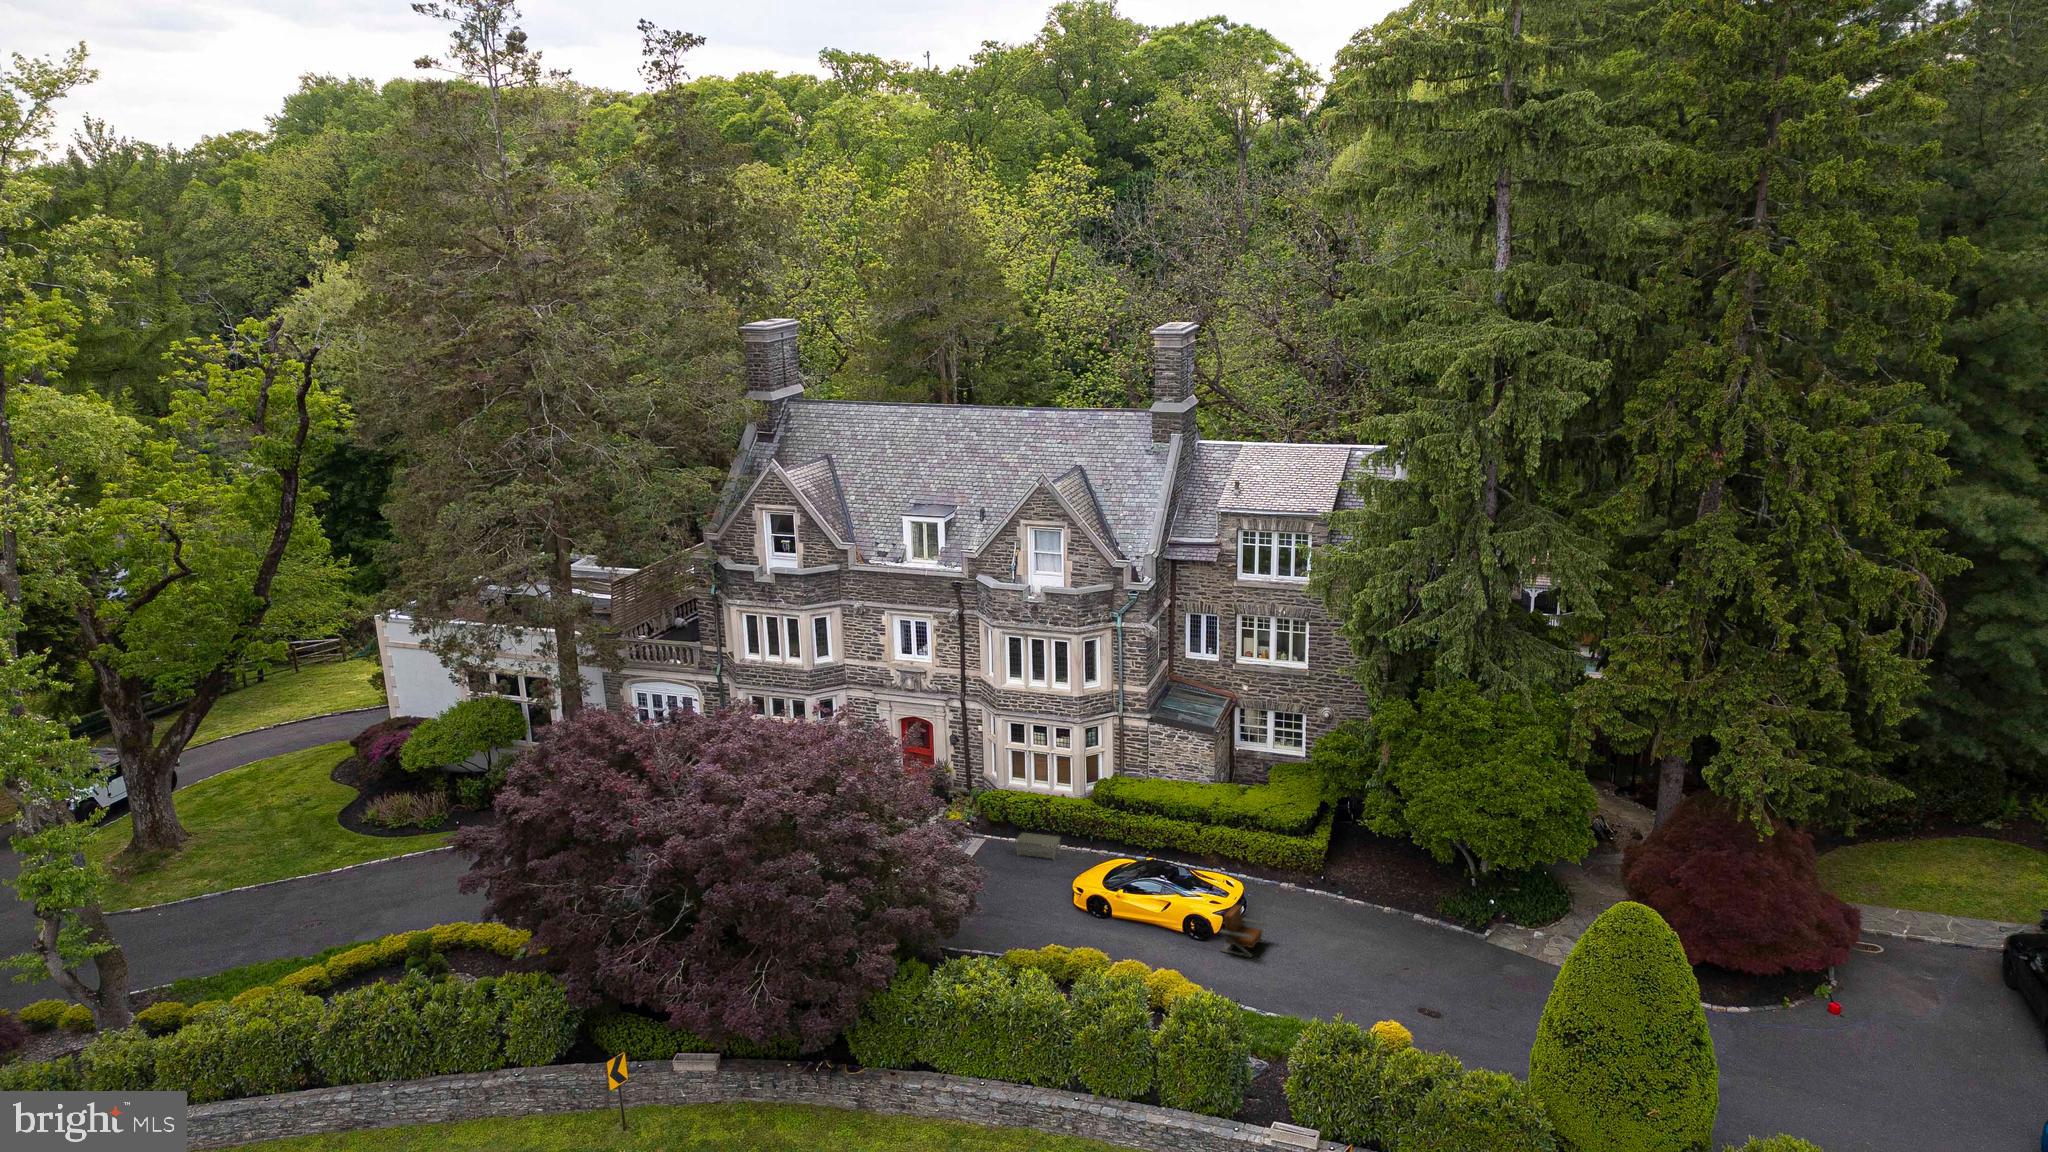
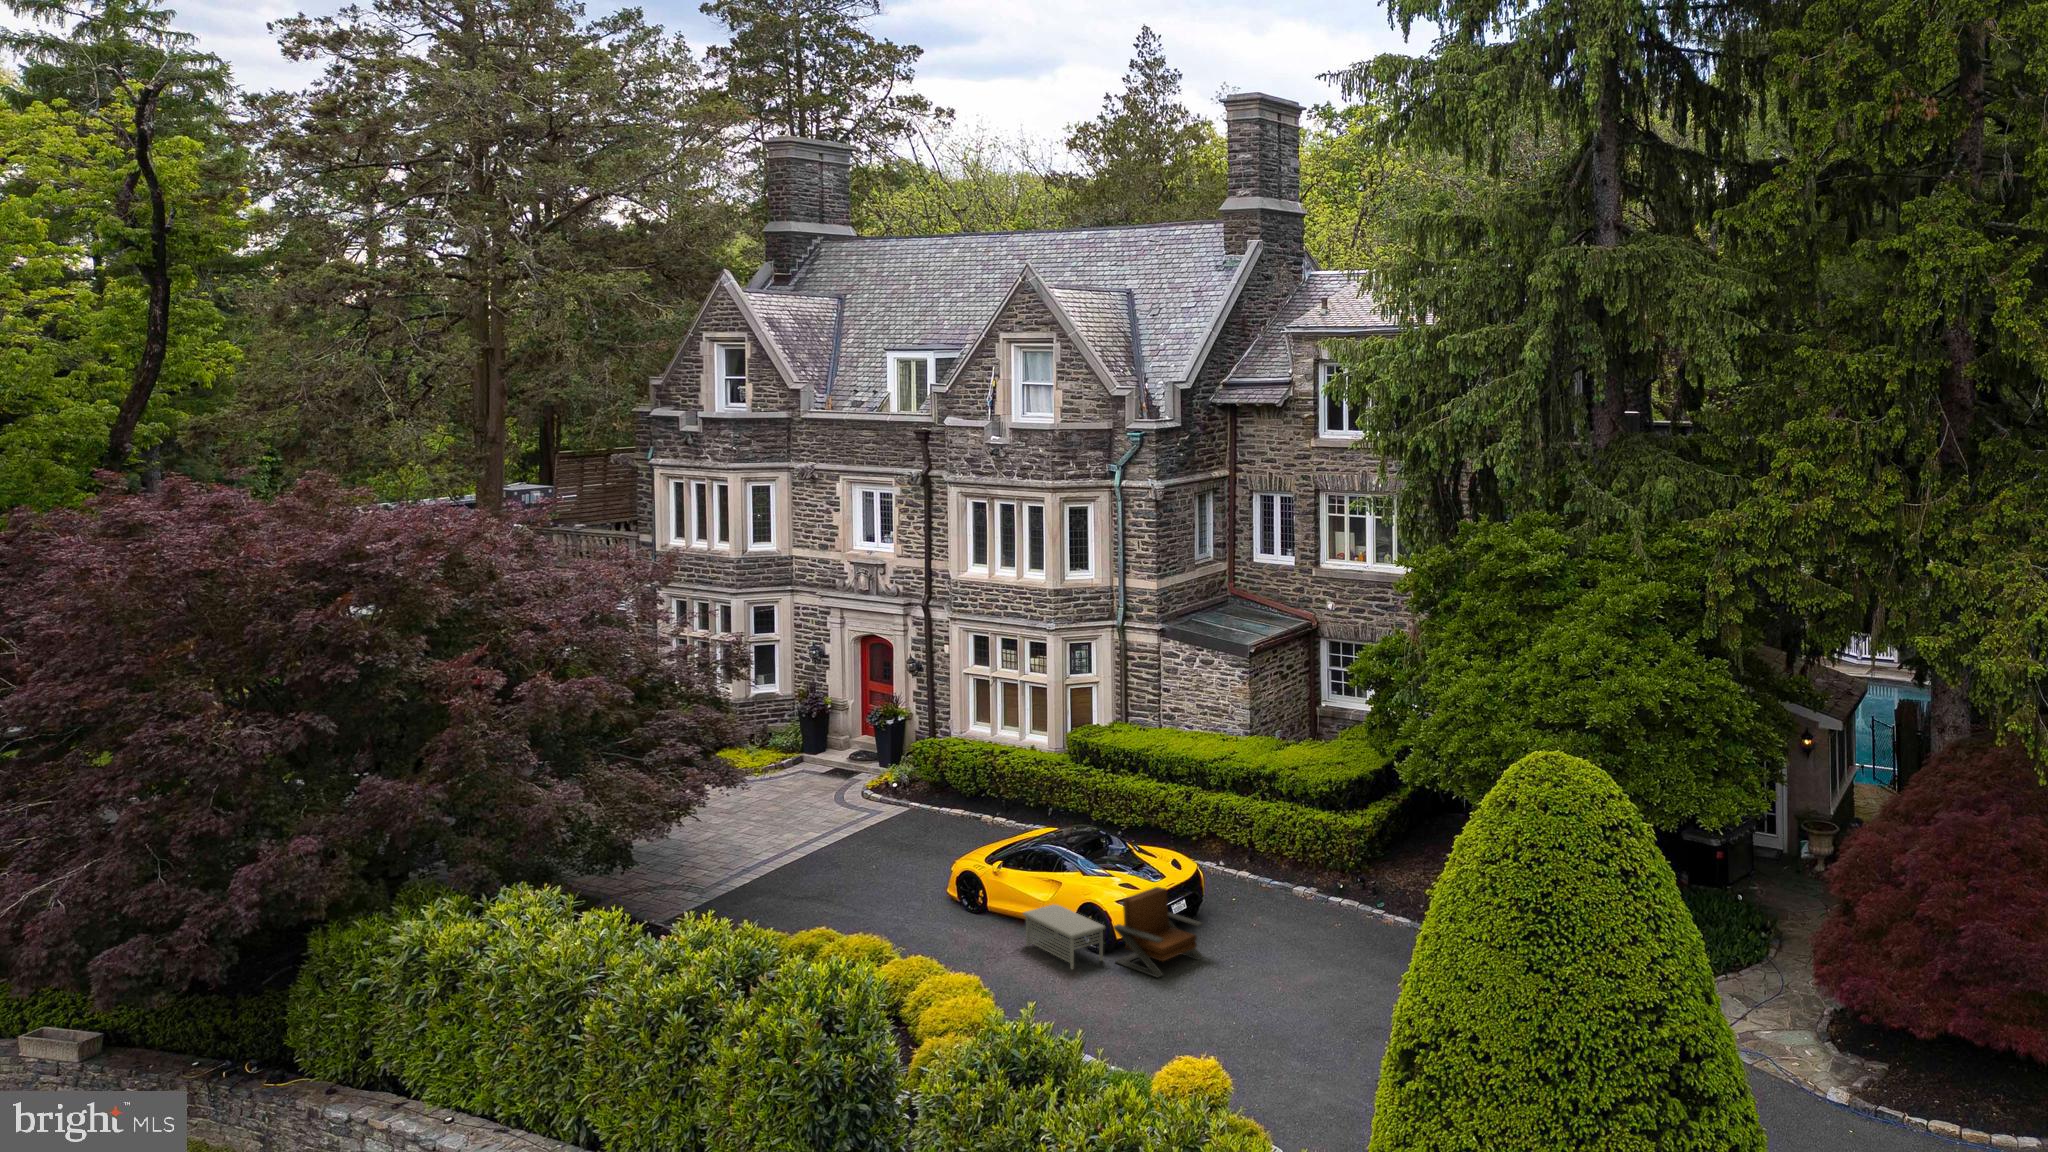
storage bench: present [1016,833,1060,860] -> present [1023,905,1105,970]

